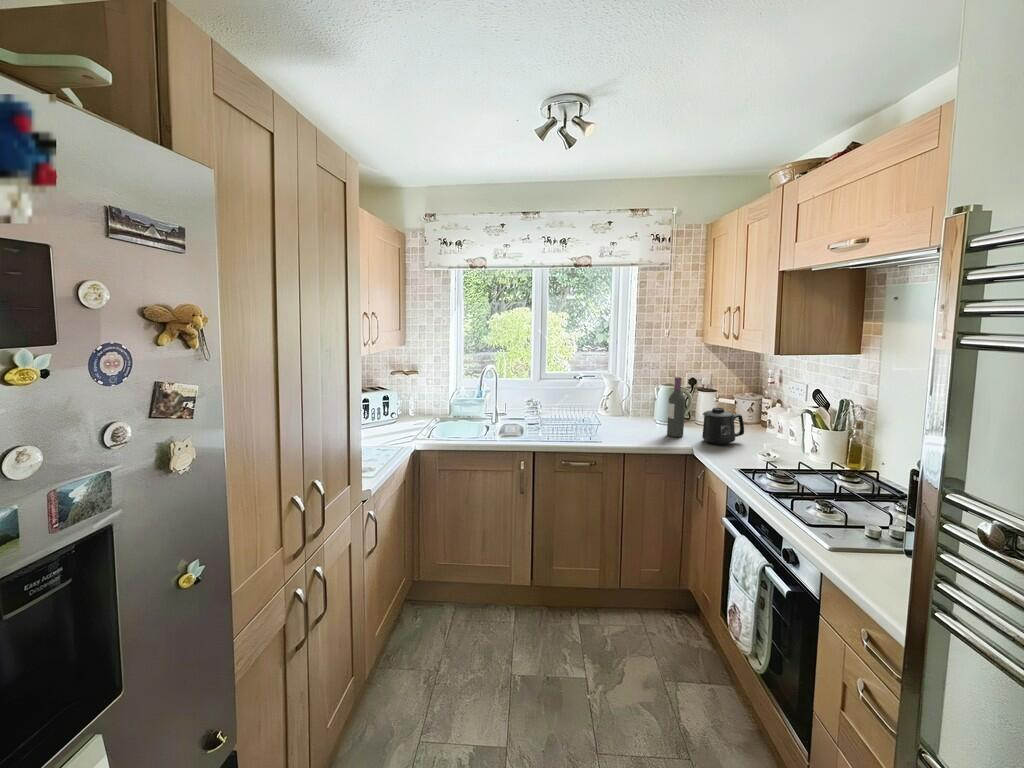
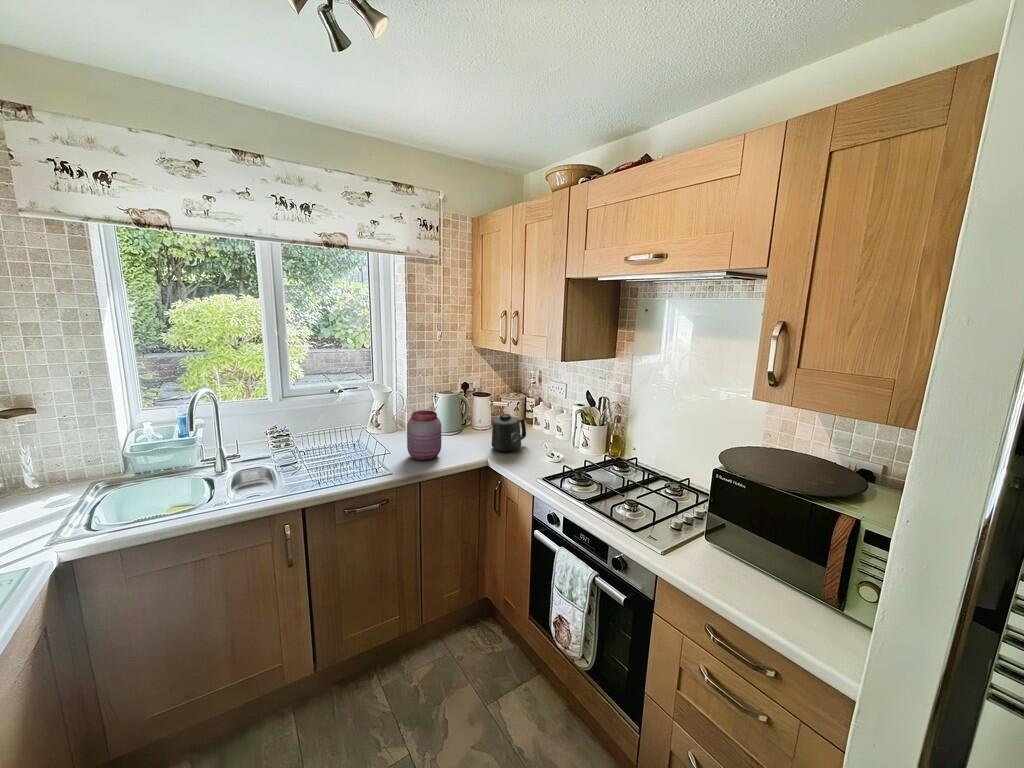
wine bottle: present [667,377,685,437] -> none [455,385,472,450]
jar: none [620,396,651,439] -> present [407,410,441,460]

